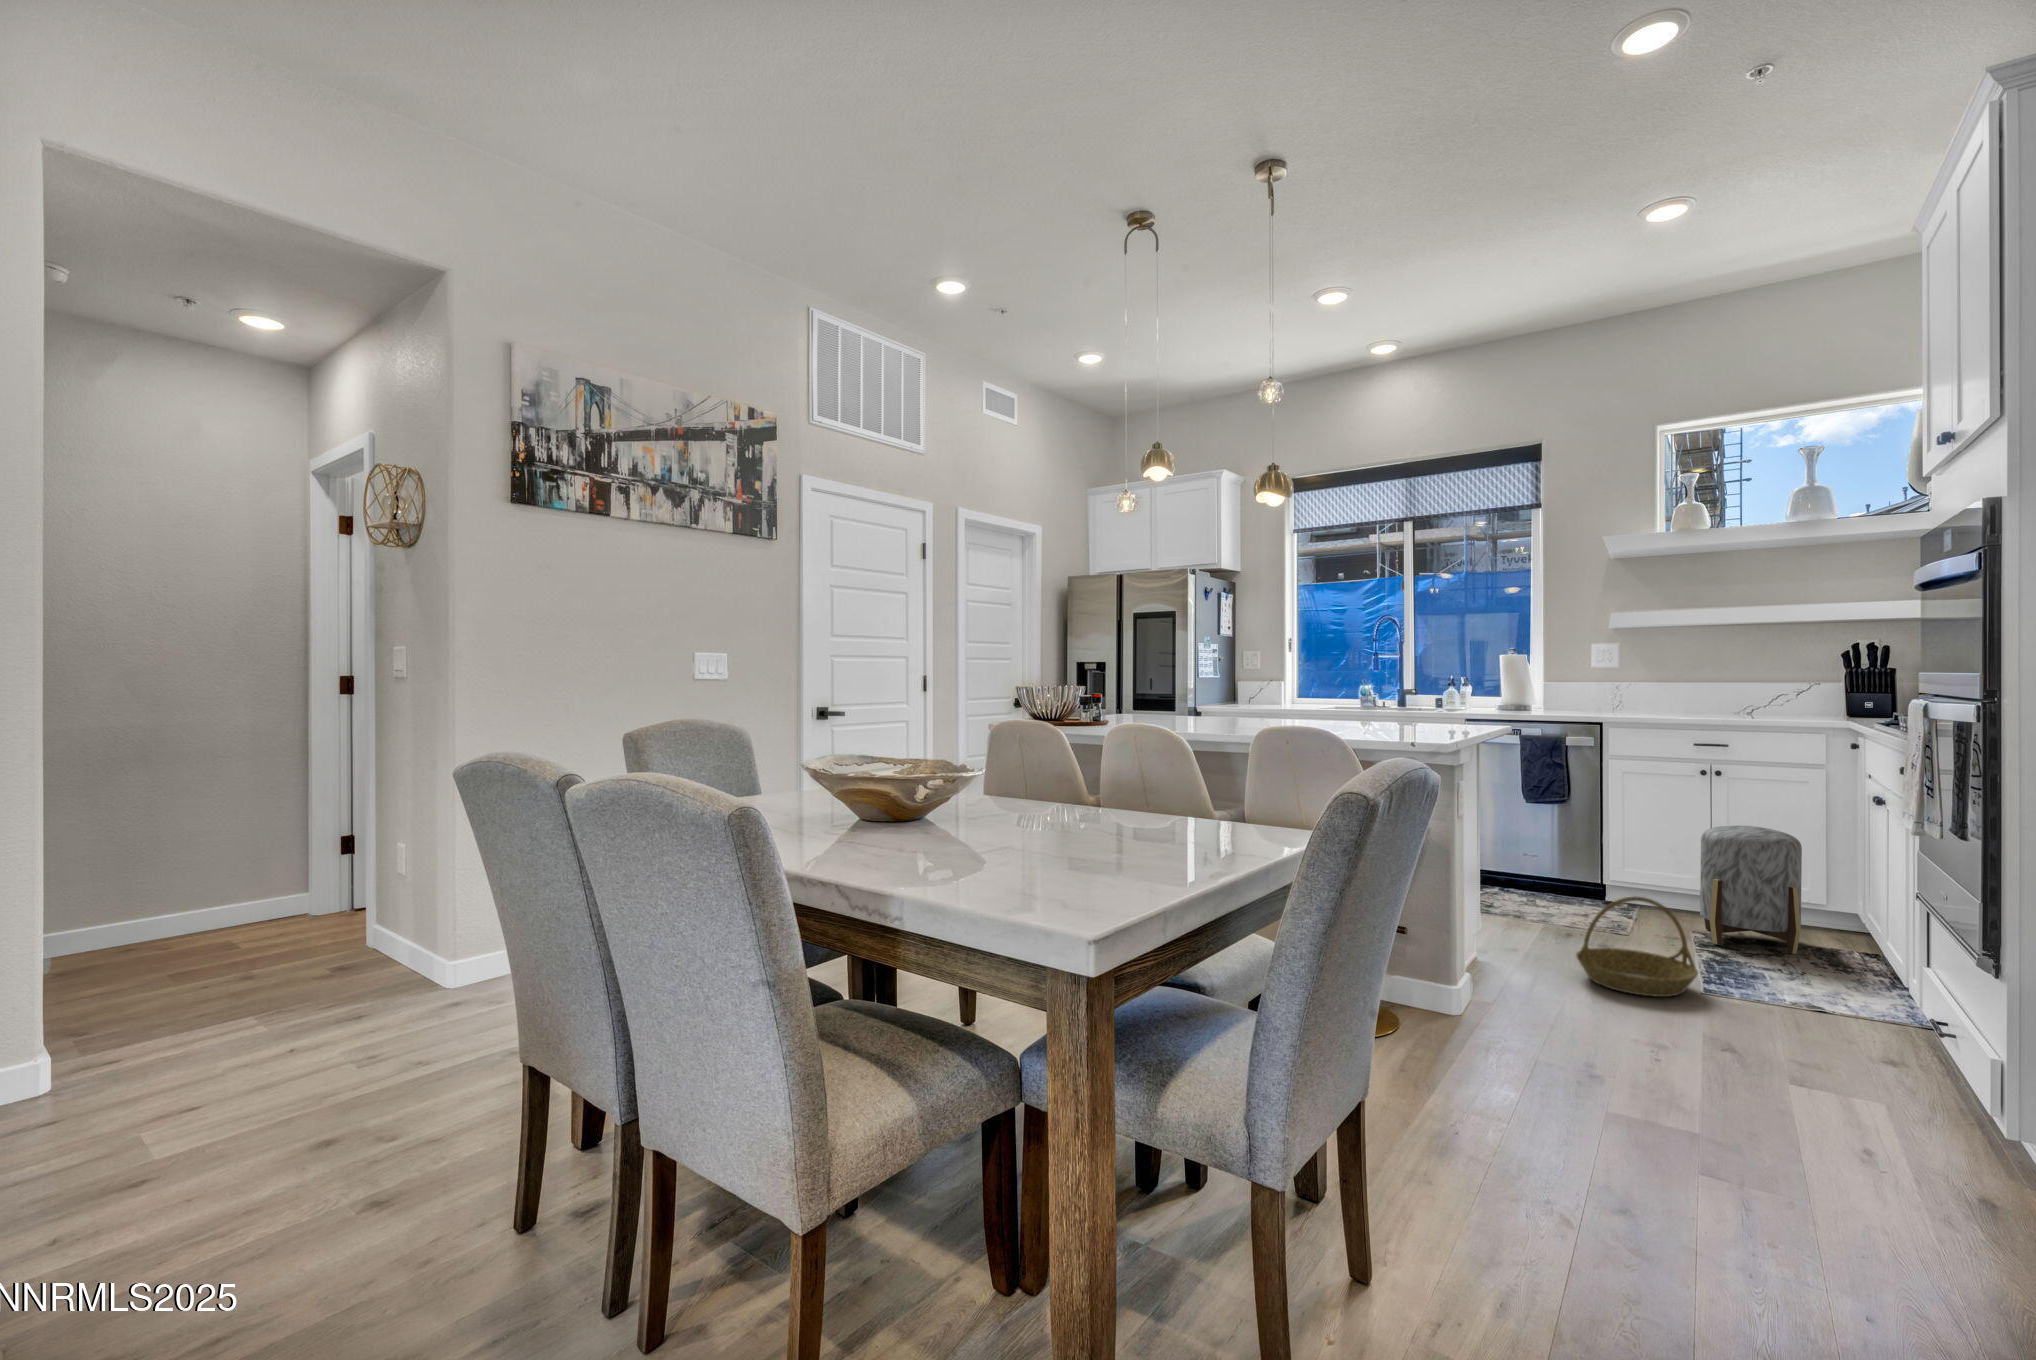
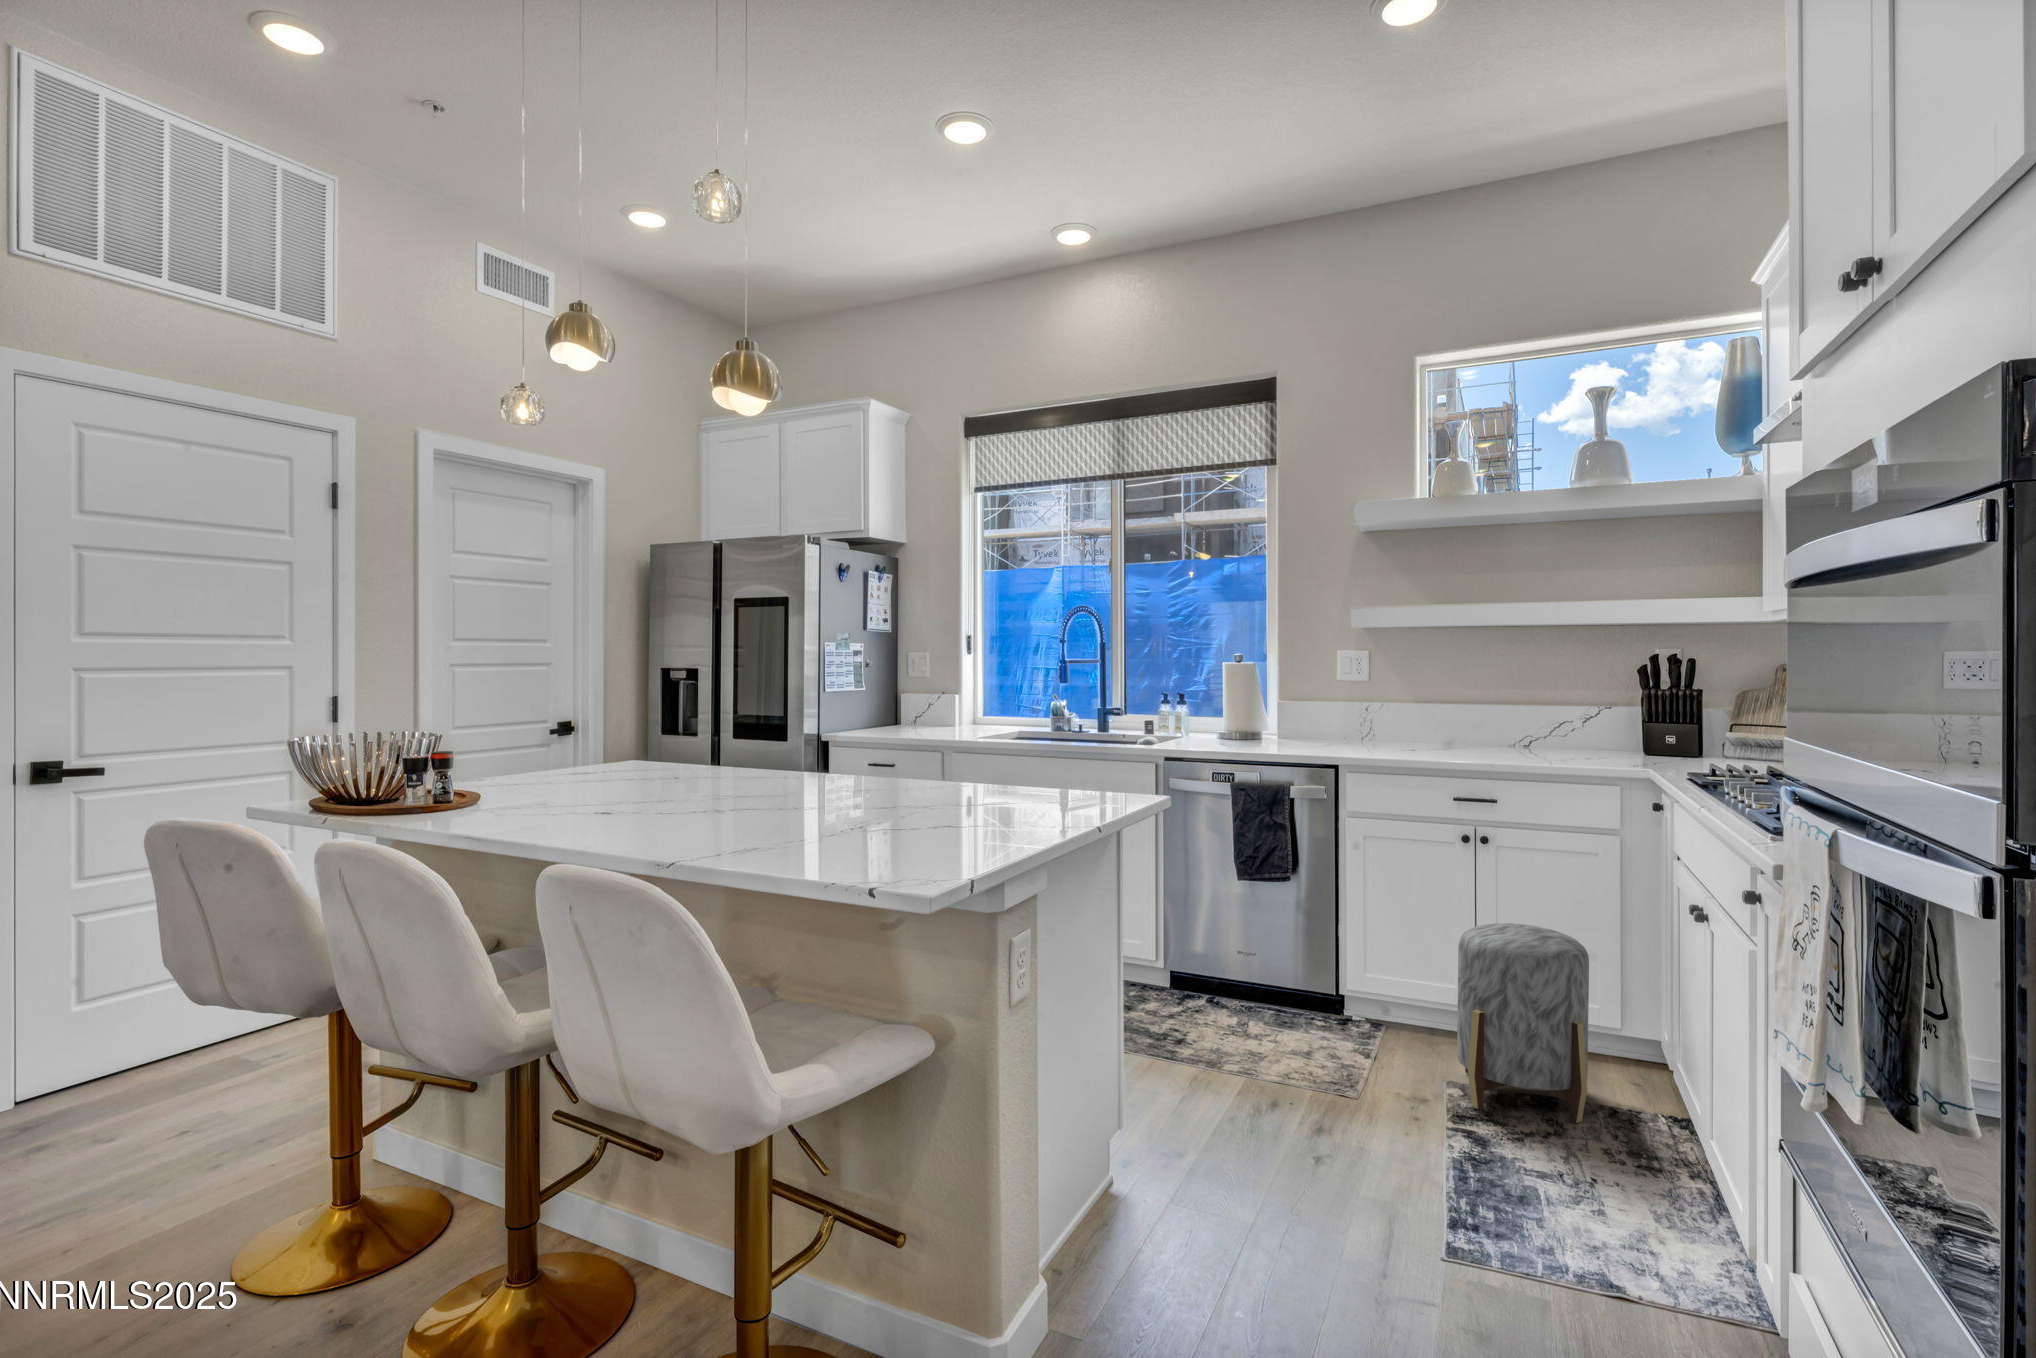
basket: present [1576,897,1698,997] -> none [1261,1082,1439,1263]

